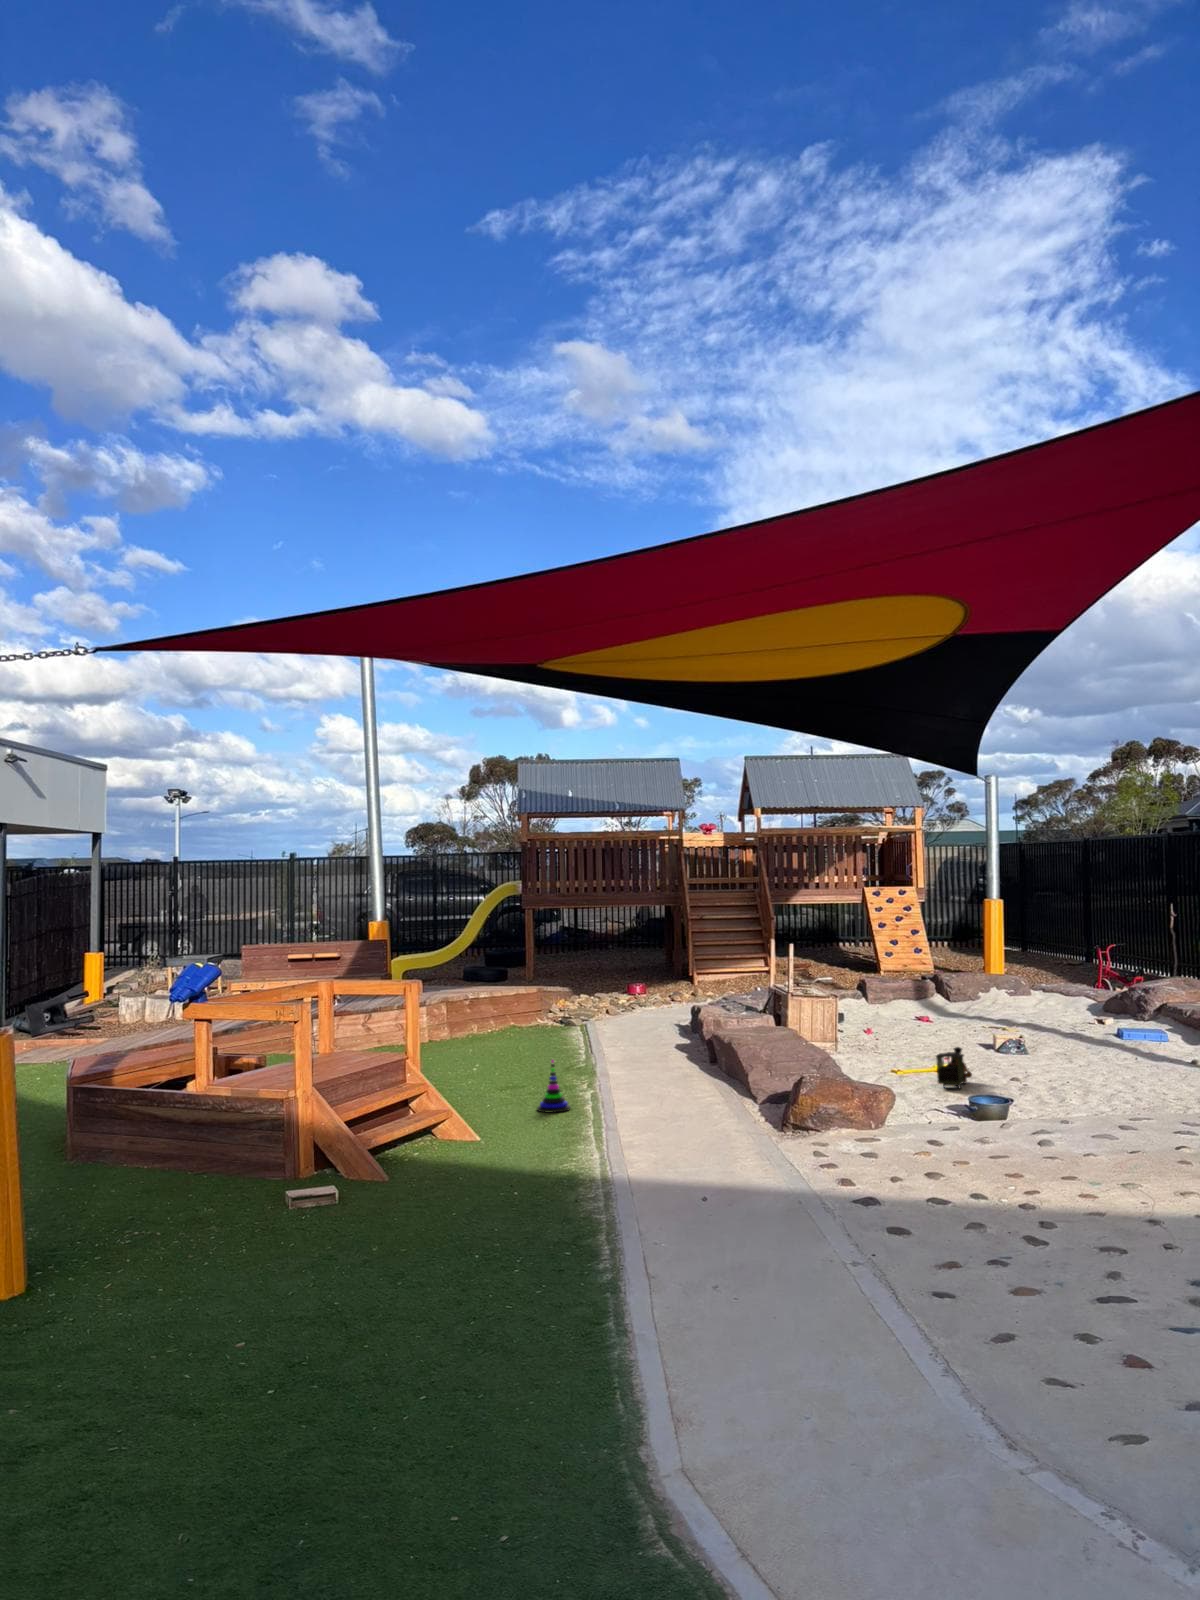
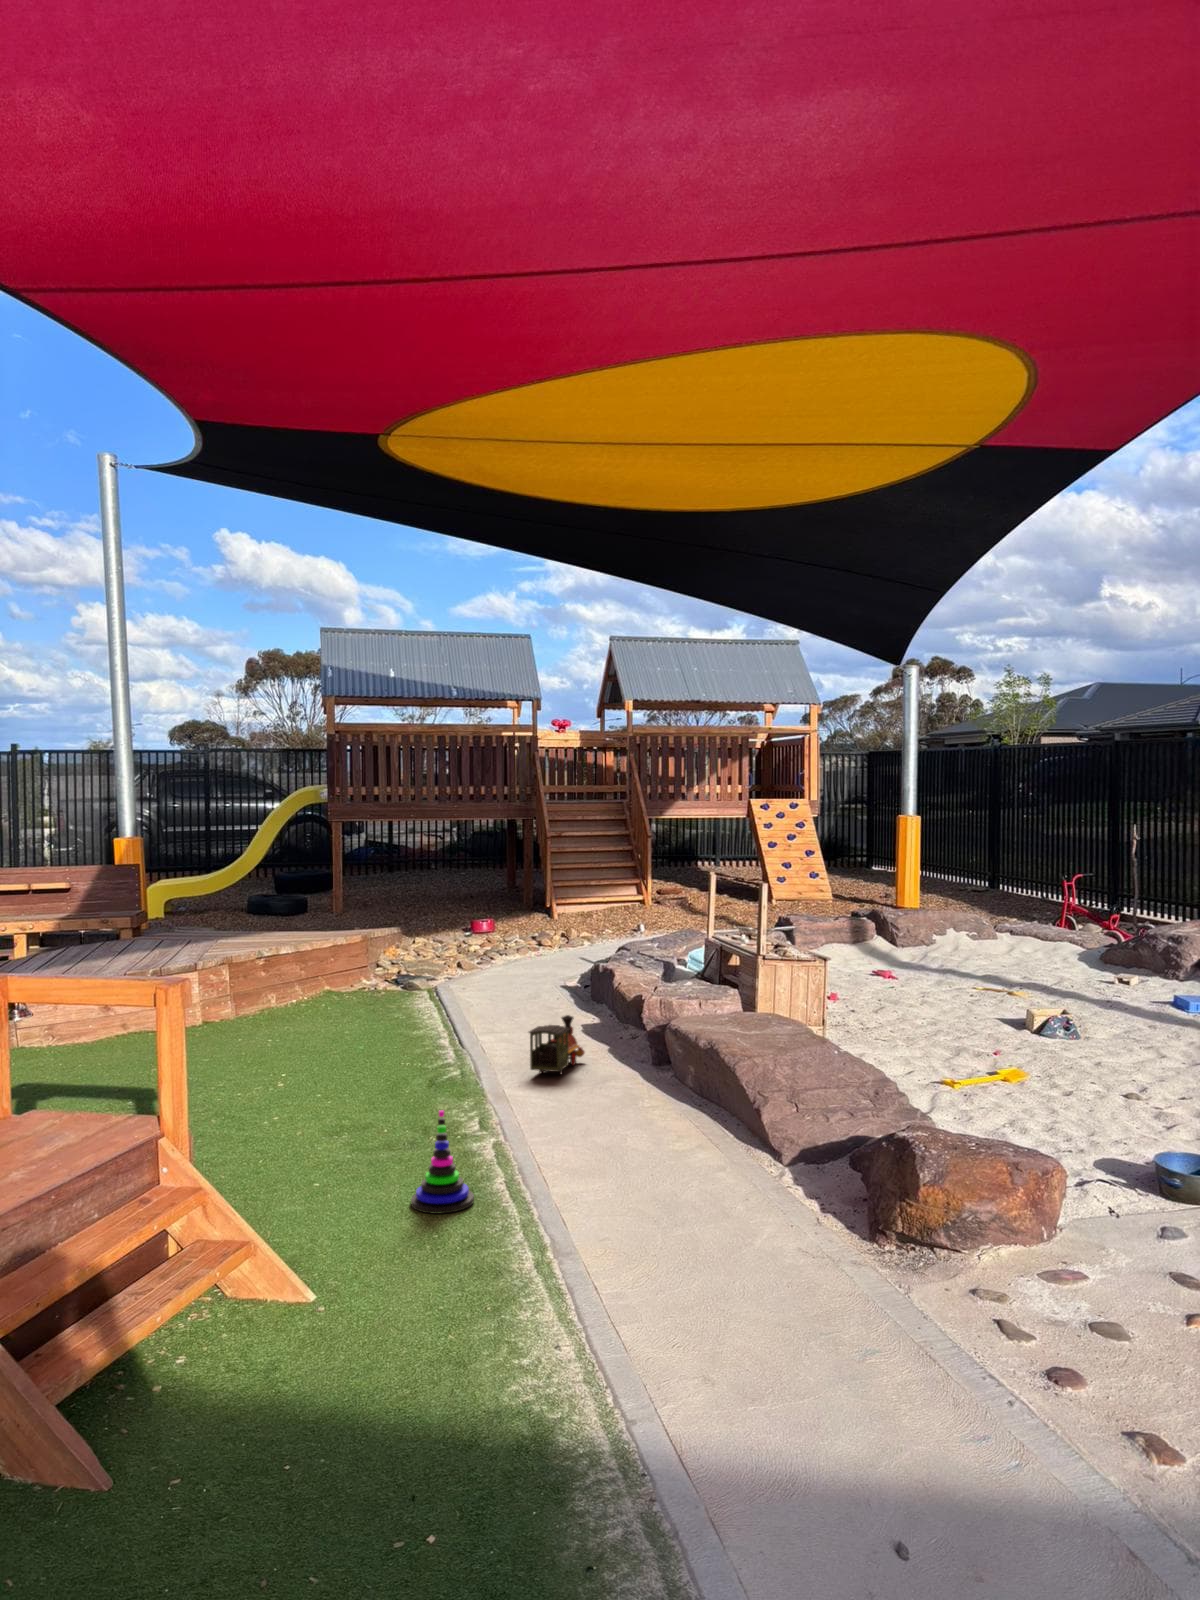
toy train: present [936,1047,972,1088] -> present [529,1015,585,1075]

